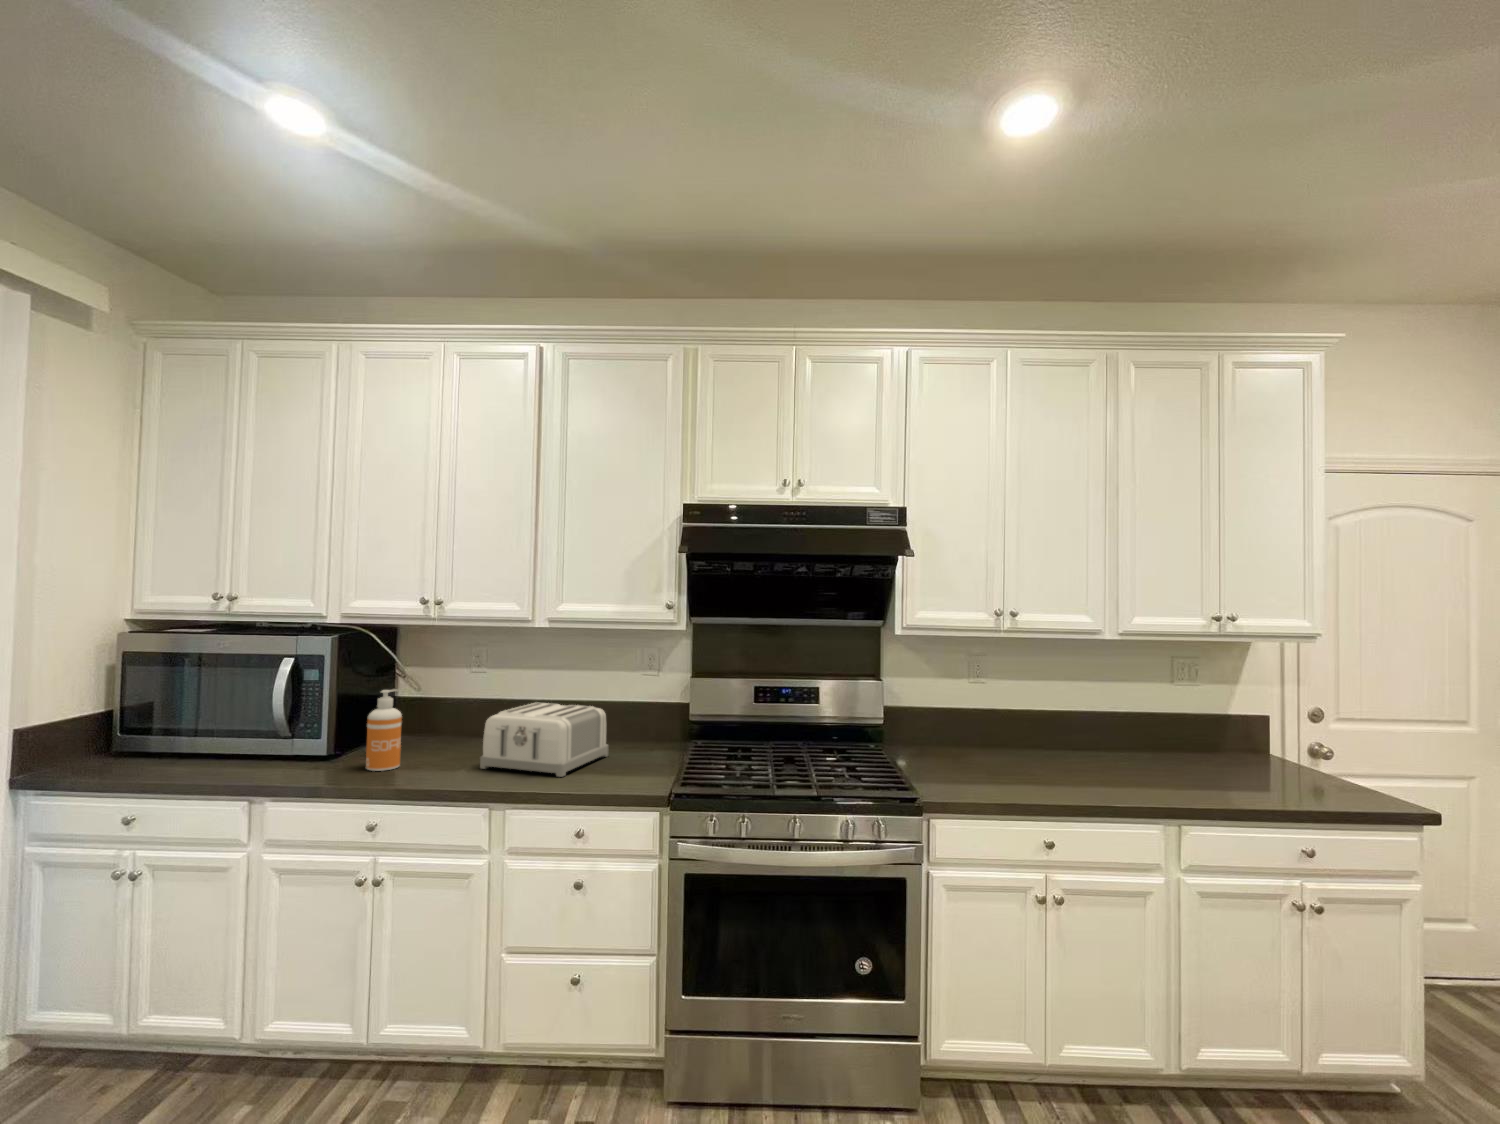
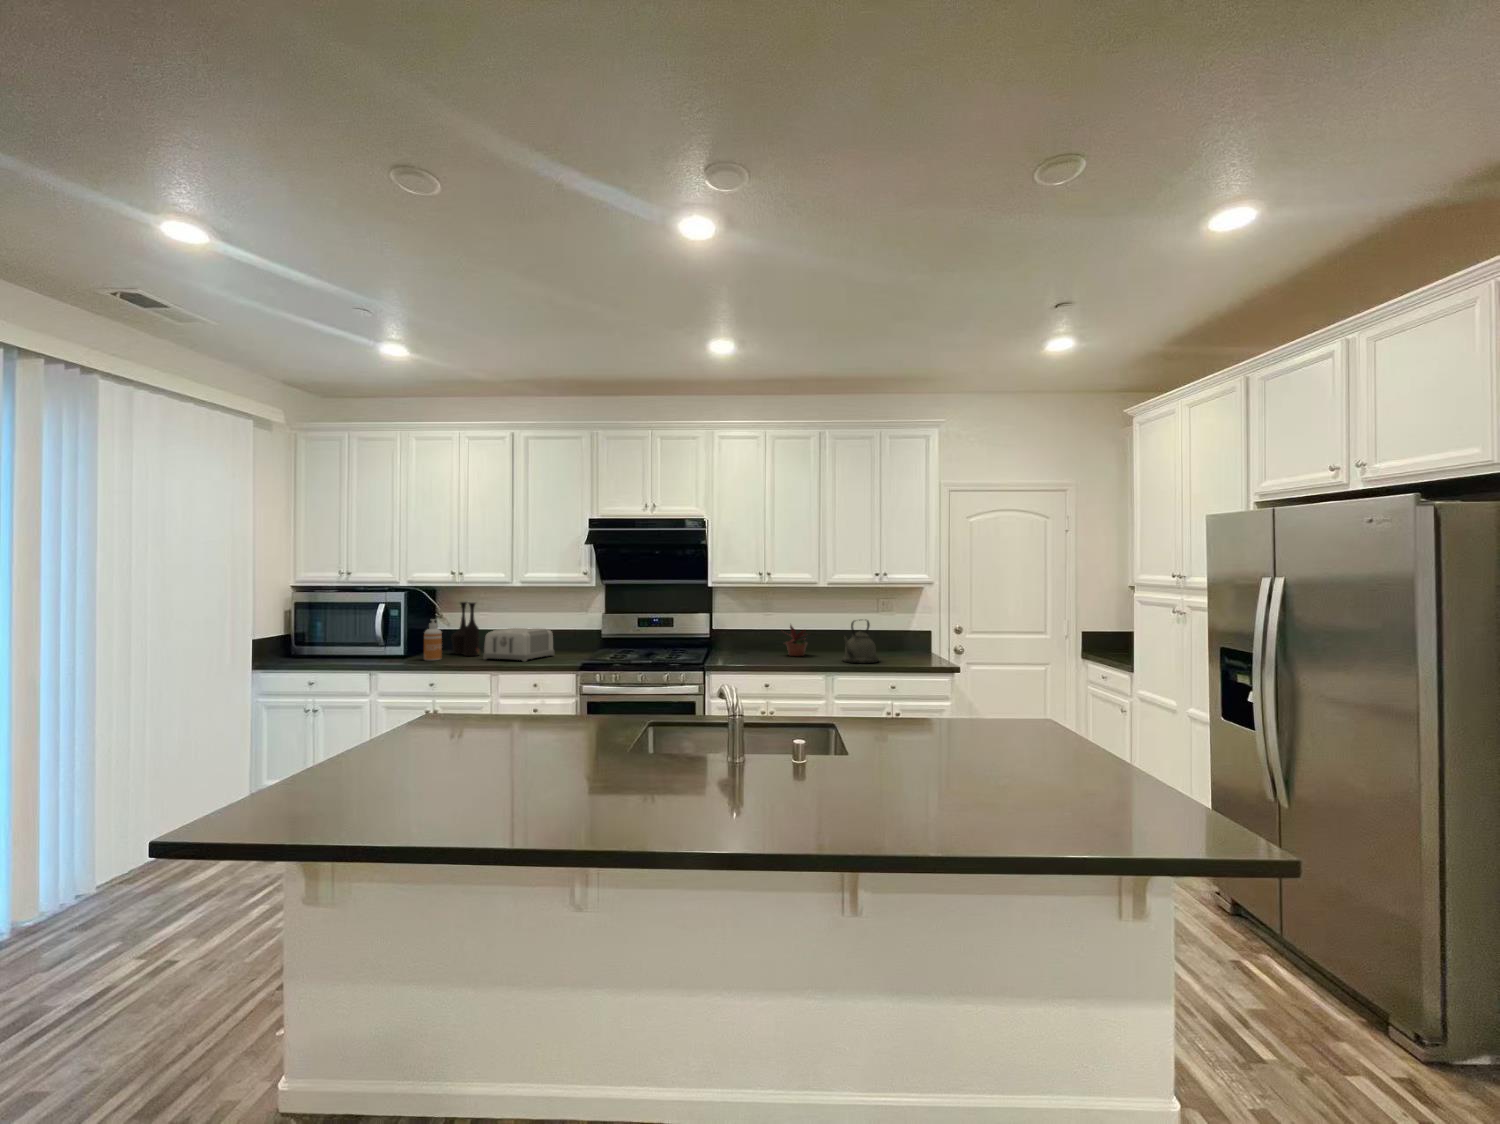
vase: none [418,651,471,756] -> present [451,601,480,656]
potted plant: none [1022,705,1094,767] -> present [785,625,807,656]
kettle: none [1169,706,1251,796] -> present [842,620,879,663]

